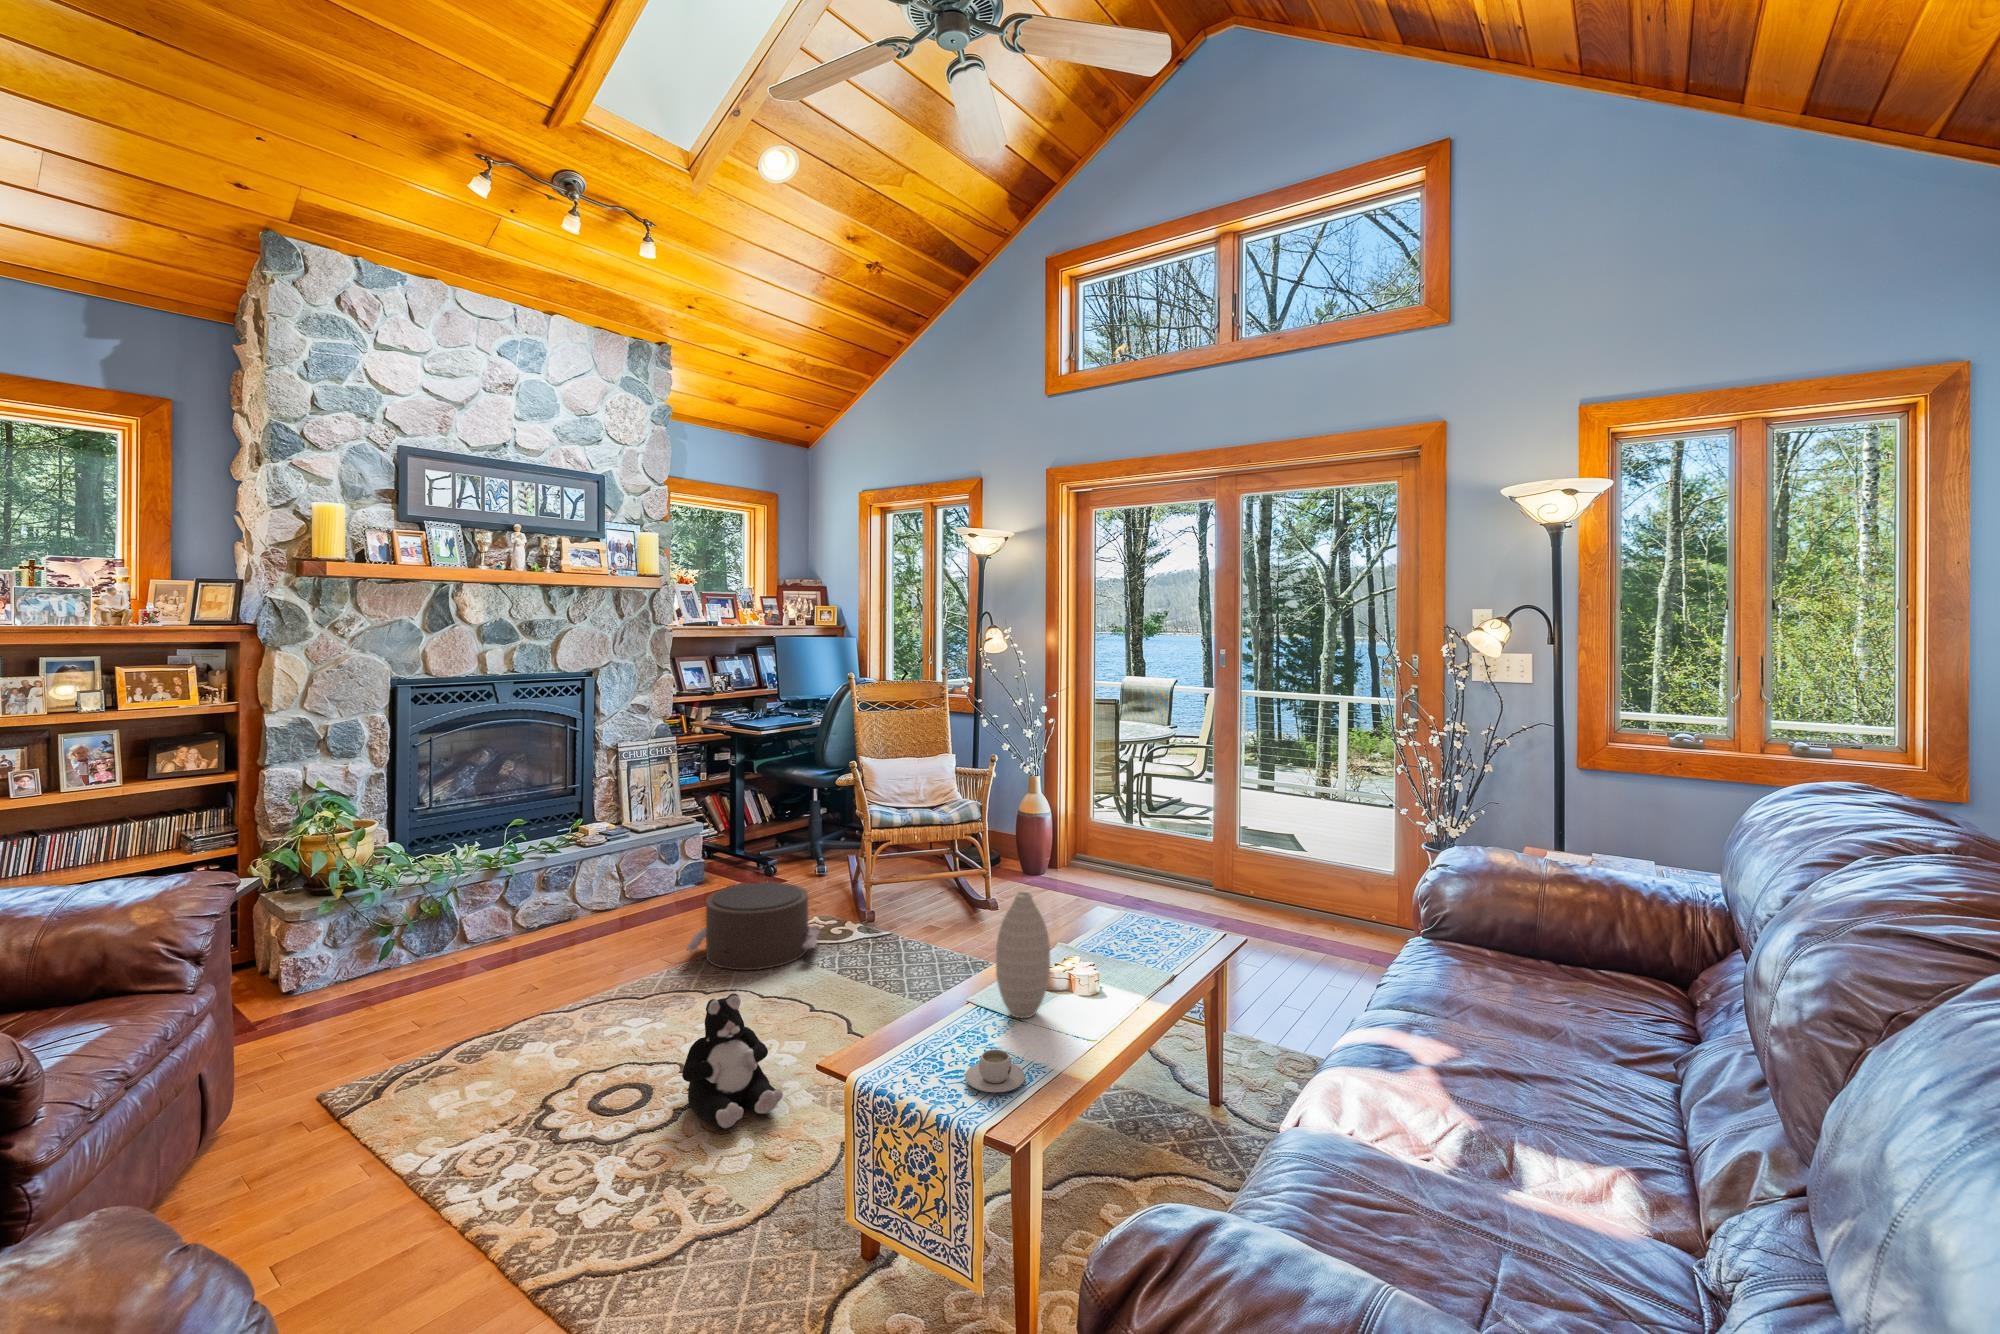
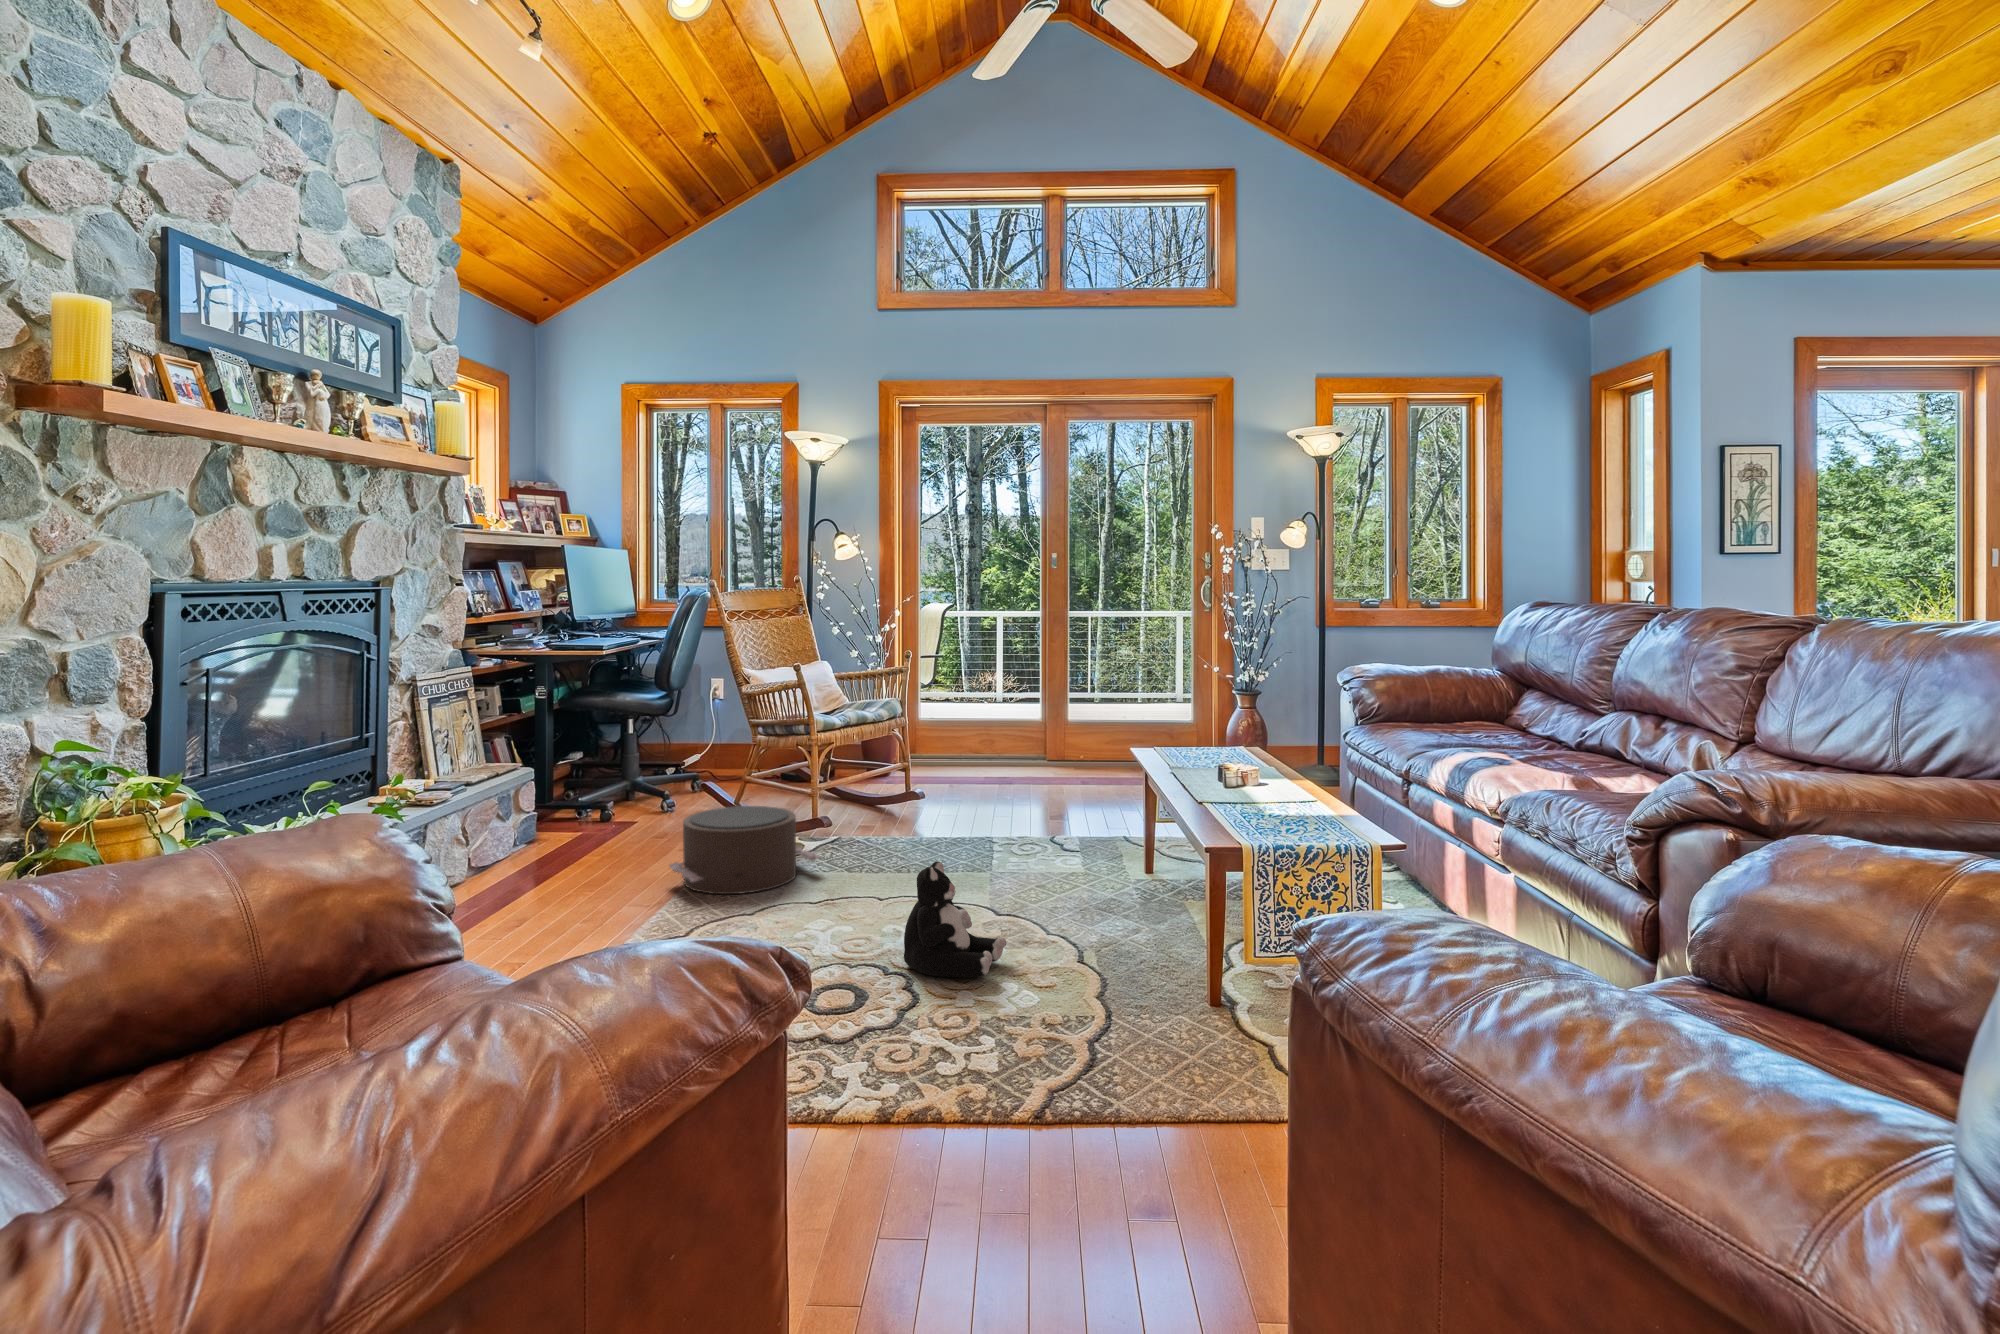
vase: present [996,892,1050,1018] -> none [1237,708,1281,806]
teacup: present [965,1050,1025,1092] -> none [1306,807,1354,832]

